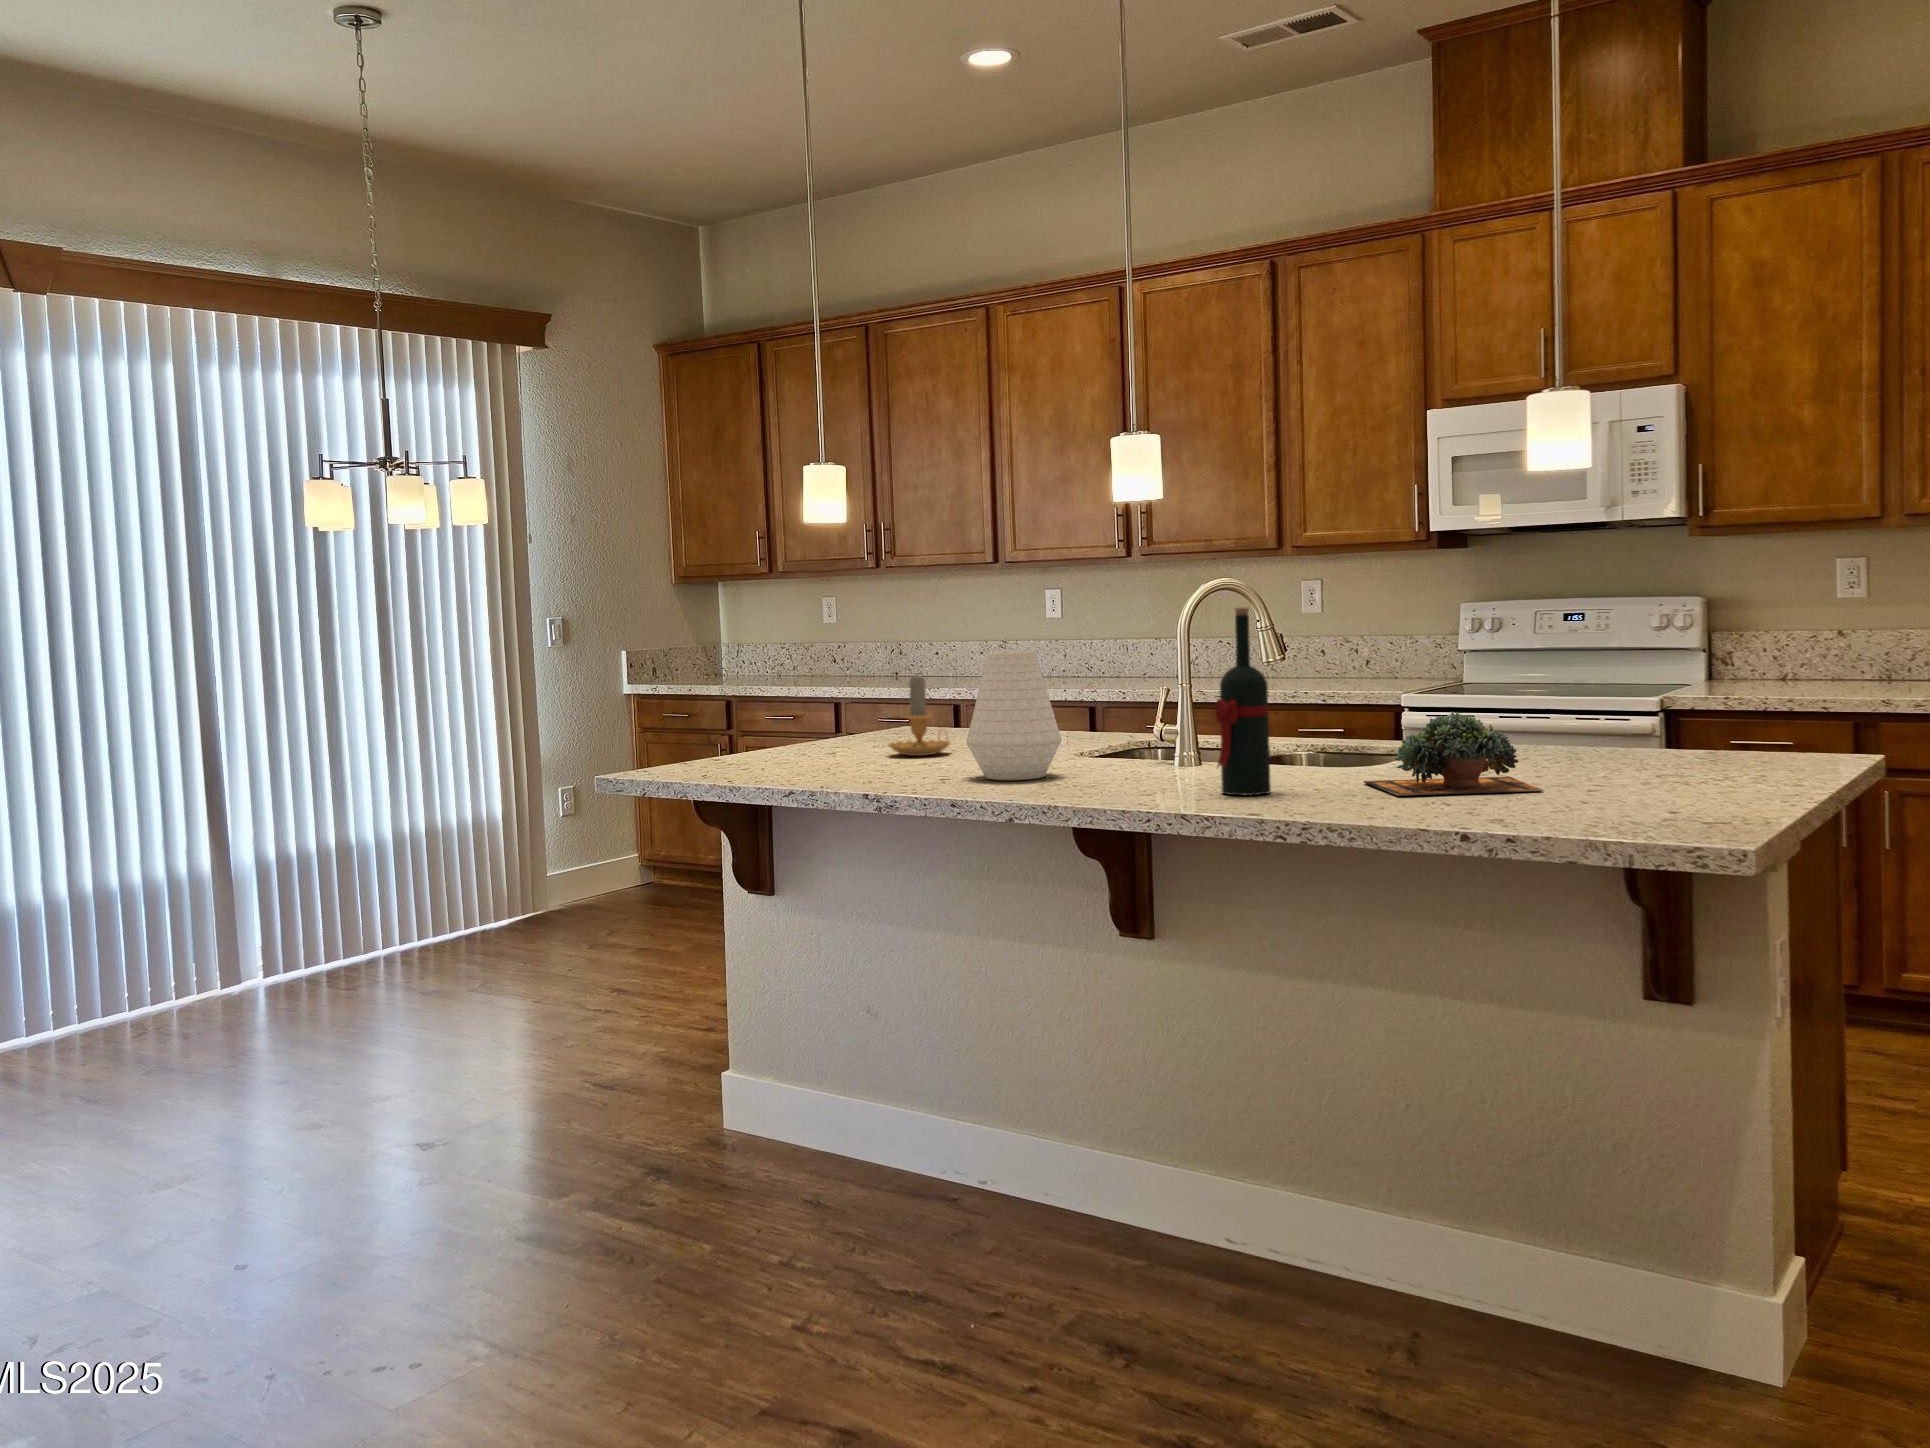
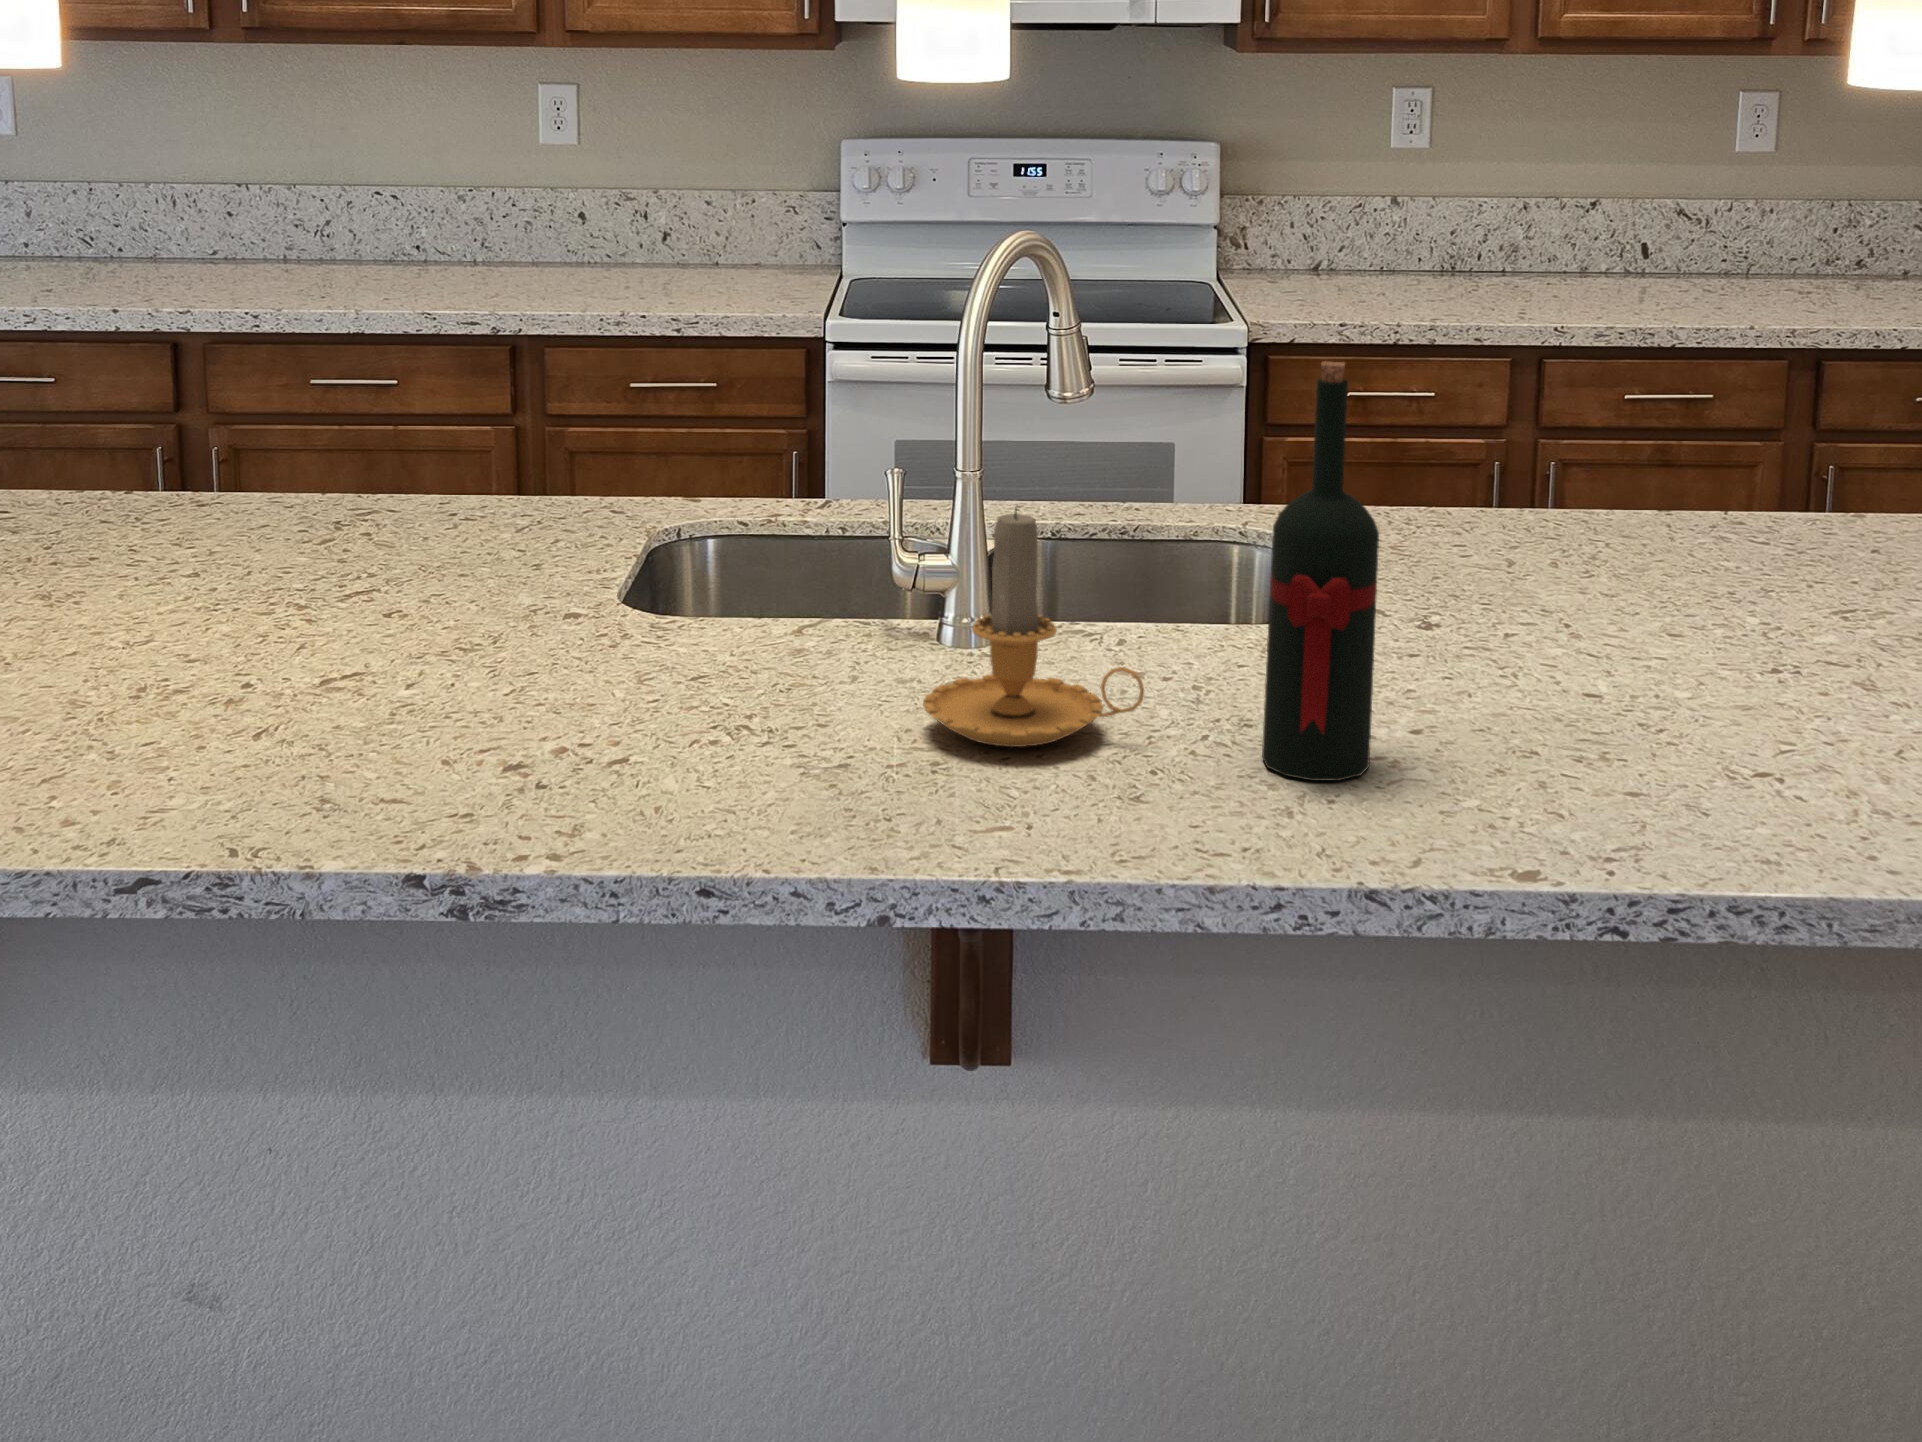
vase: present [967,651,1061,780] -> none [554,430,787,762]
candle: present [888,676,950,756] -> present [923,509,1144,747]
succulent plant: present [1364,712,1544,796] -> none [1433,542,1784,745]

